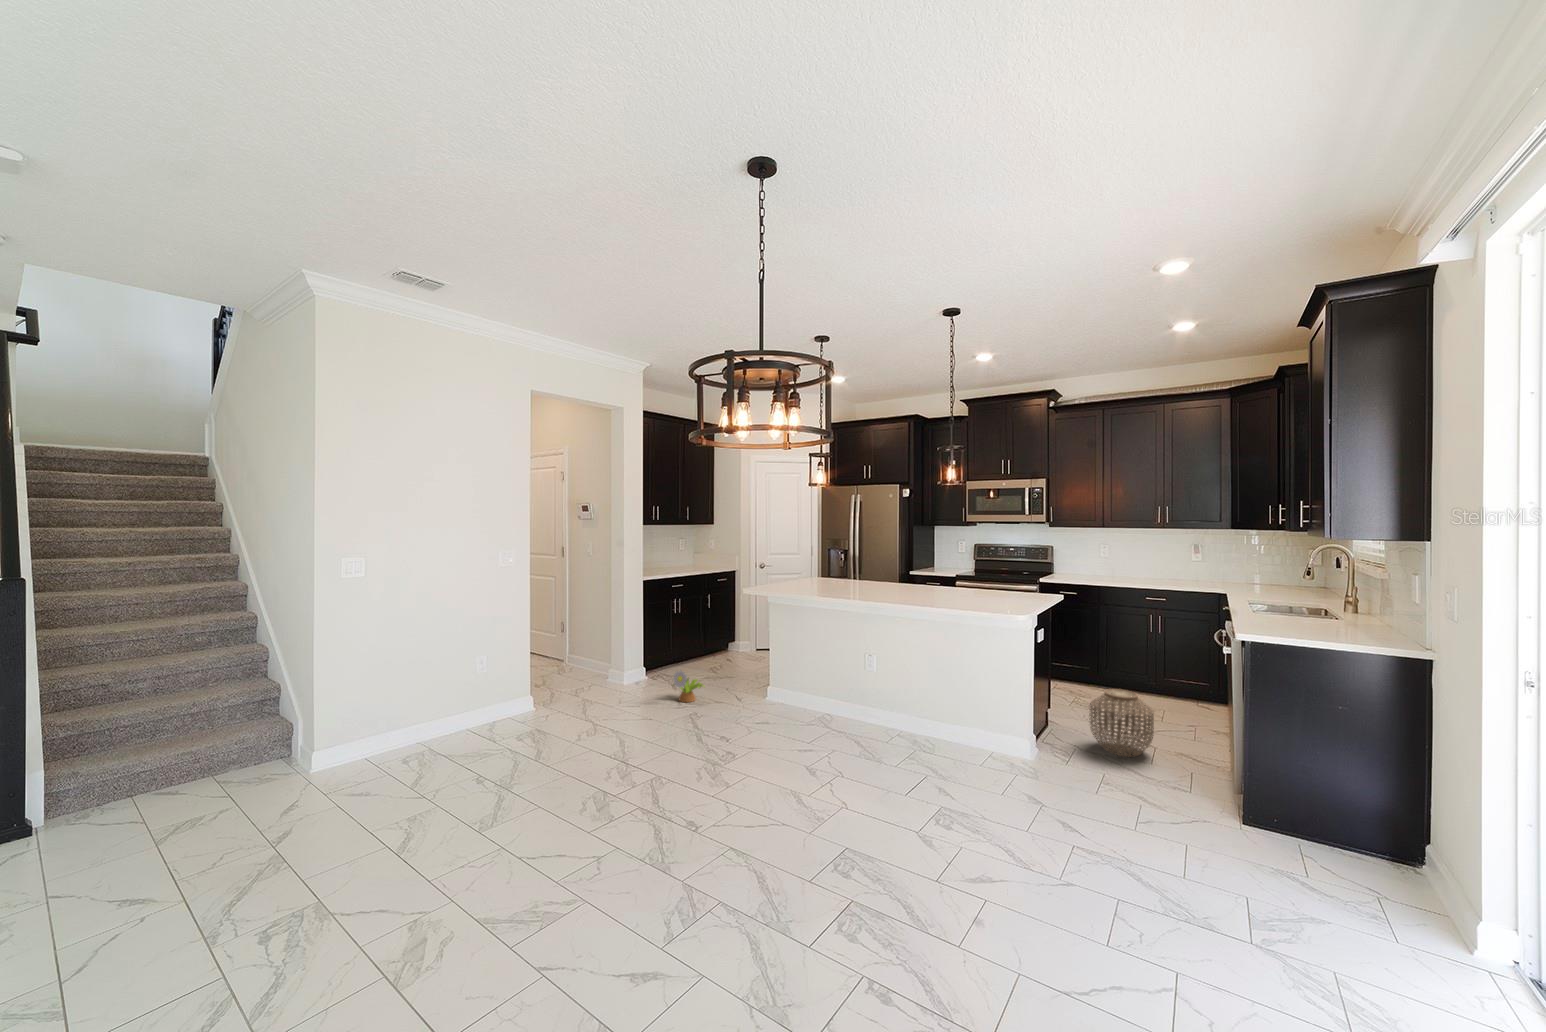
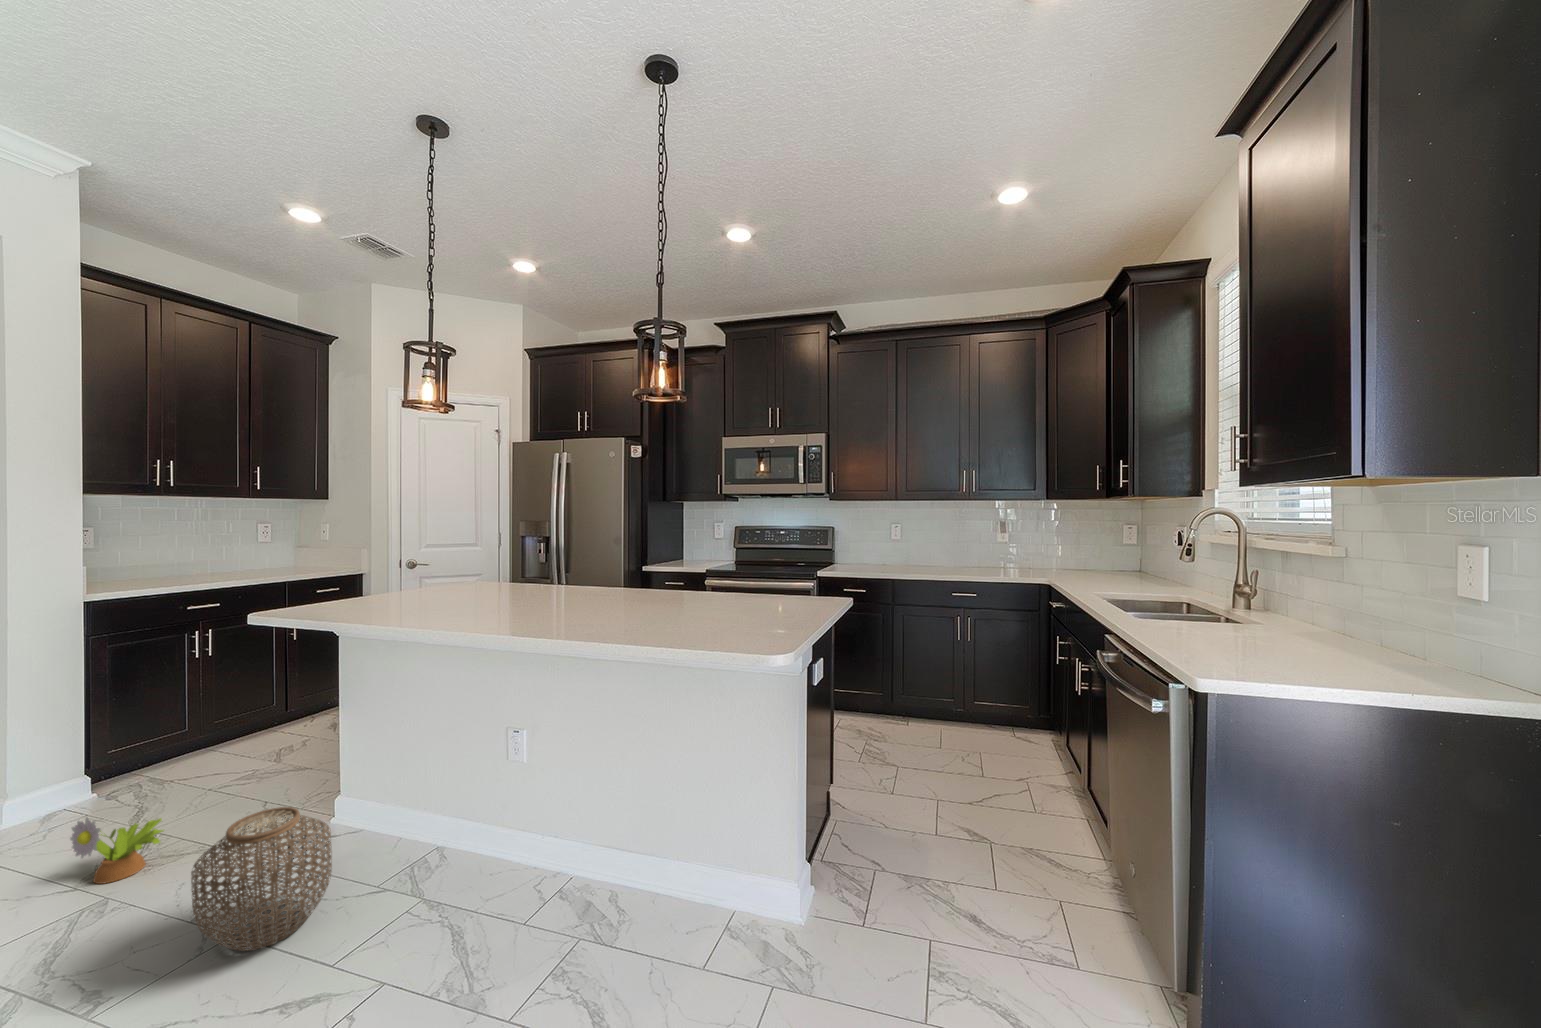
woven basket: present [1090,689,1154,757] -> present [191,807,332,951]

